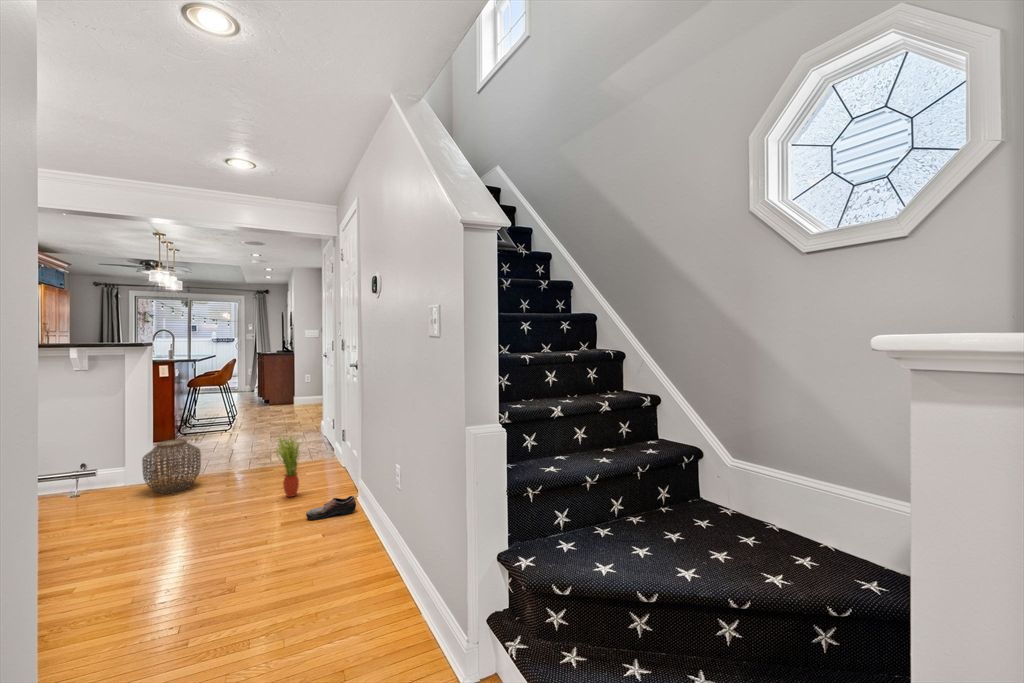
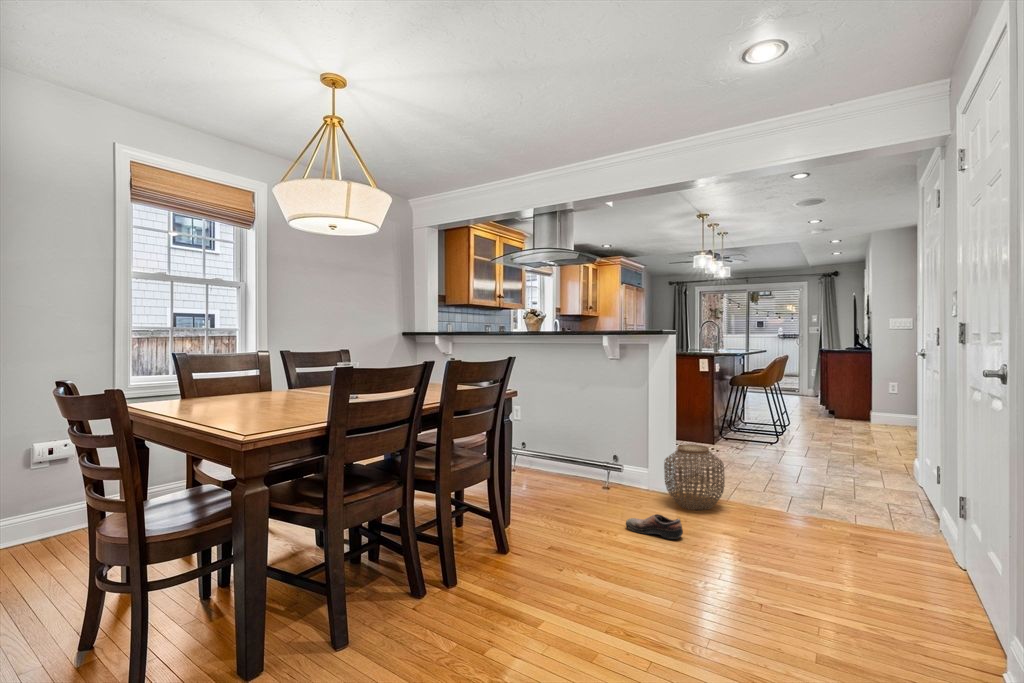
potted plant: present [276,434,300,497] -> none [815,468,869,577]
shoe: present [306,495,356,519] -> present [626,514,683,539]

